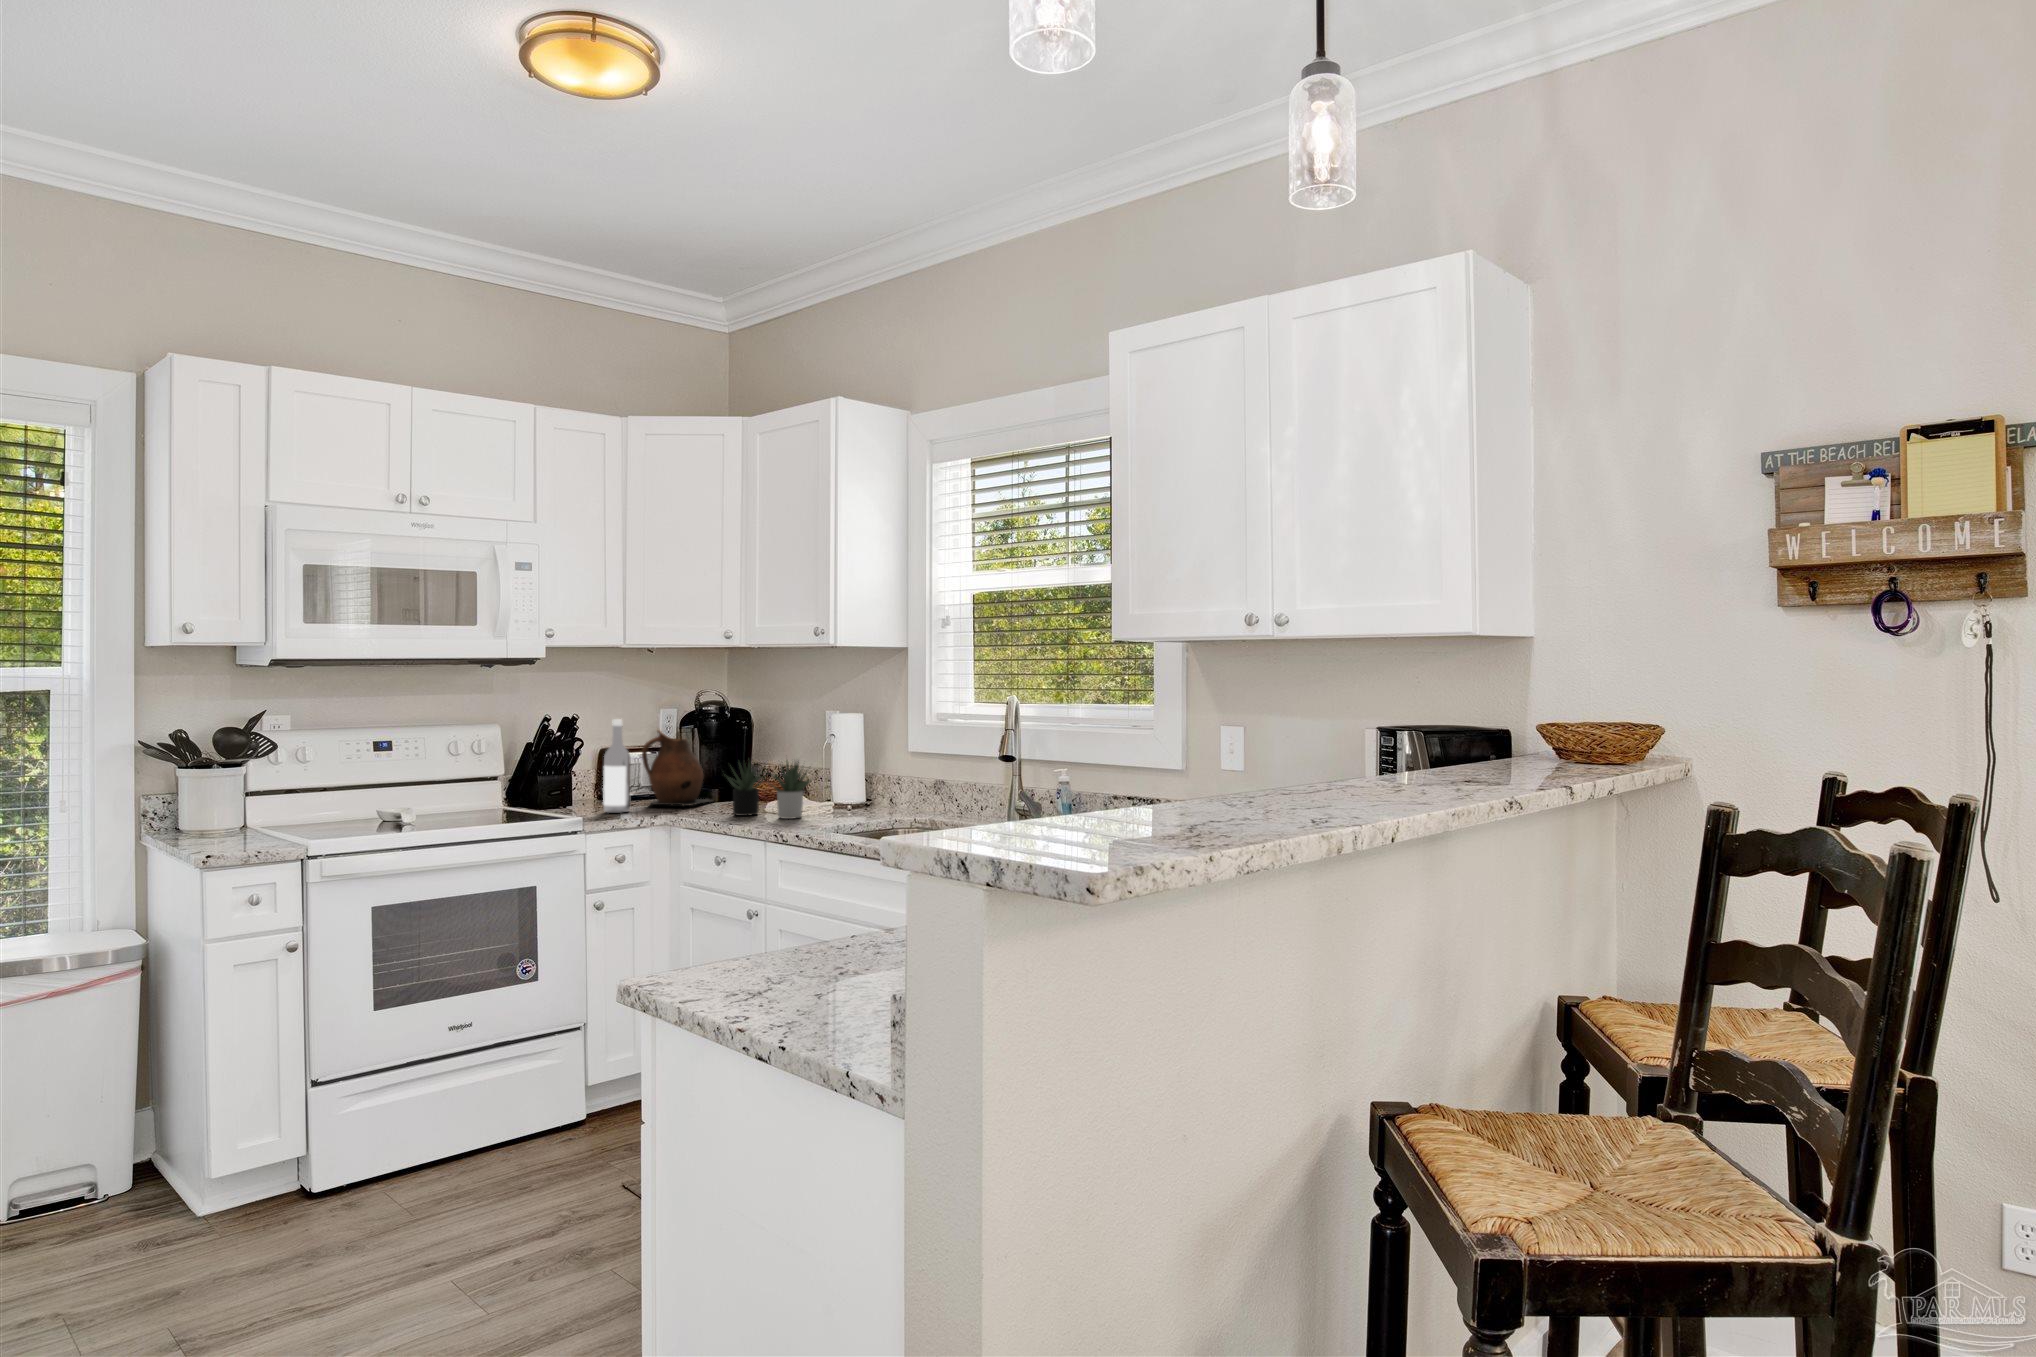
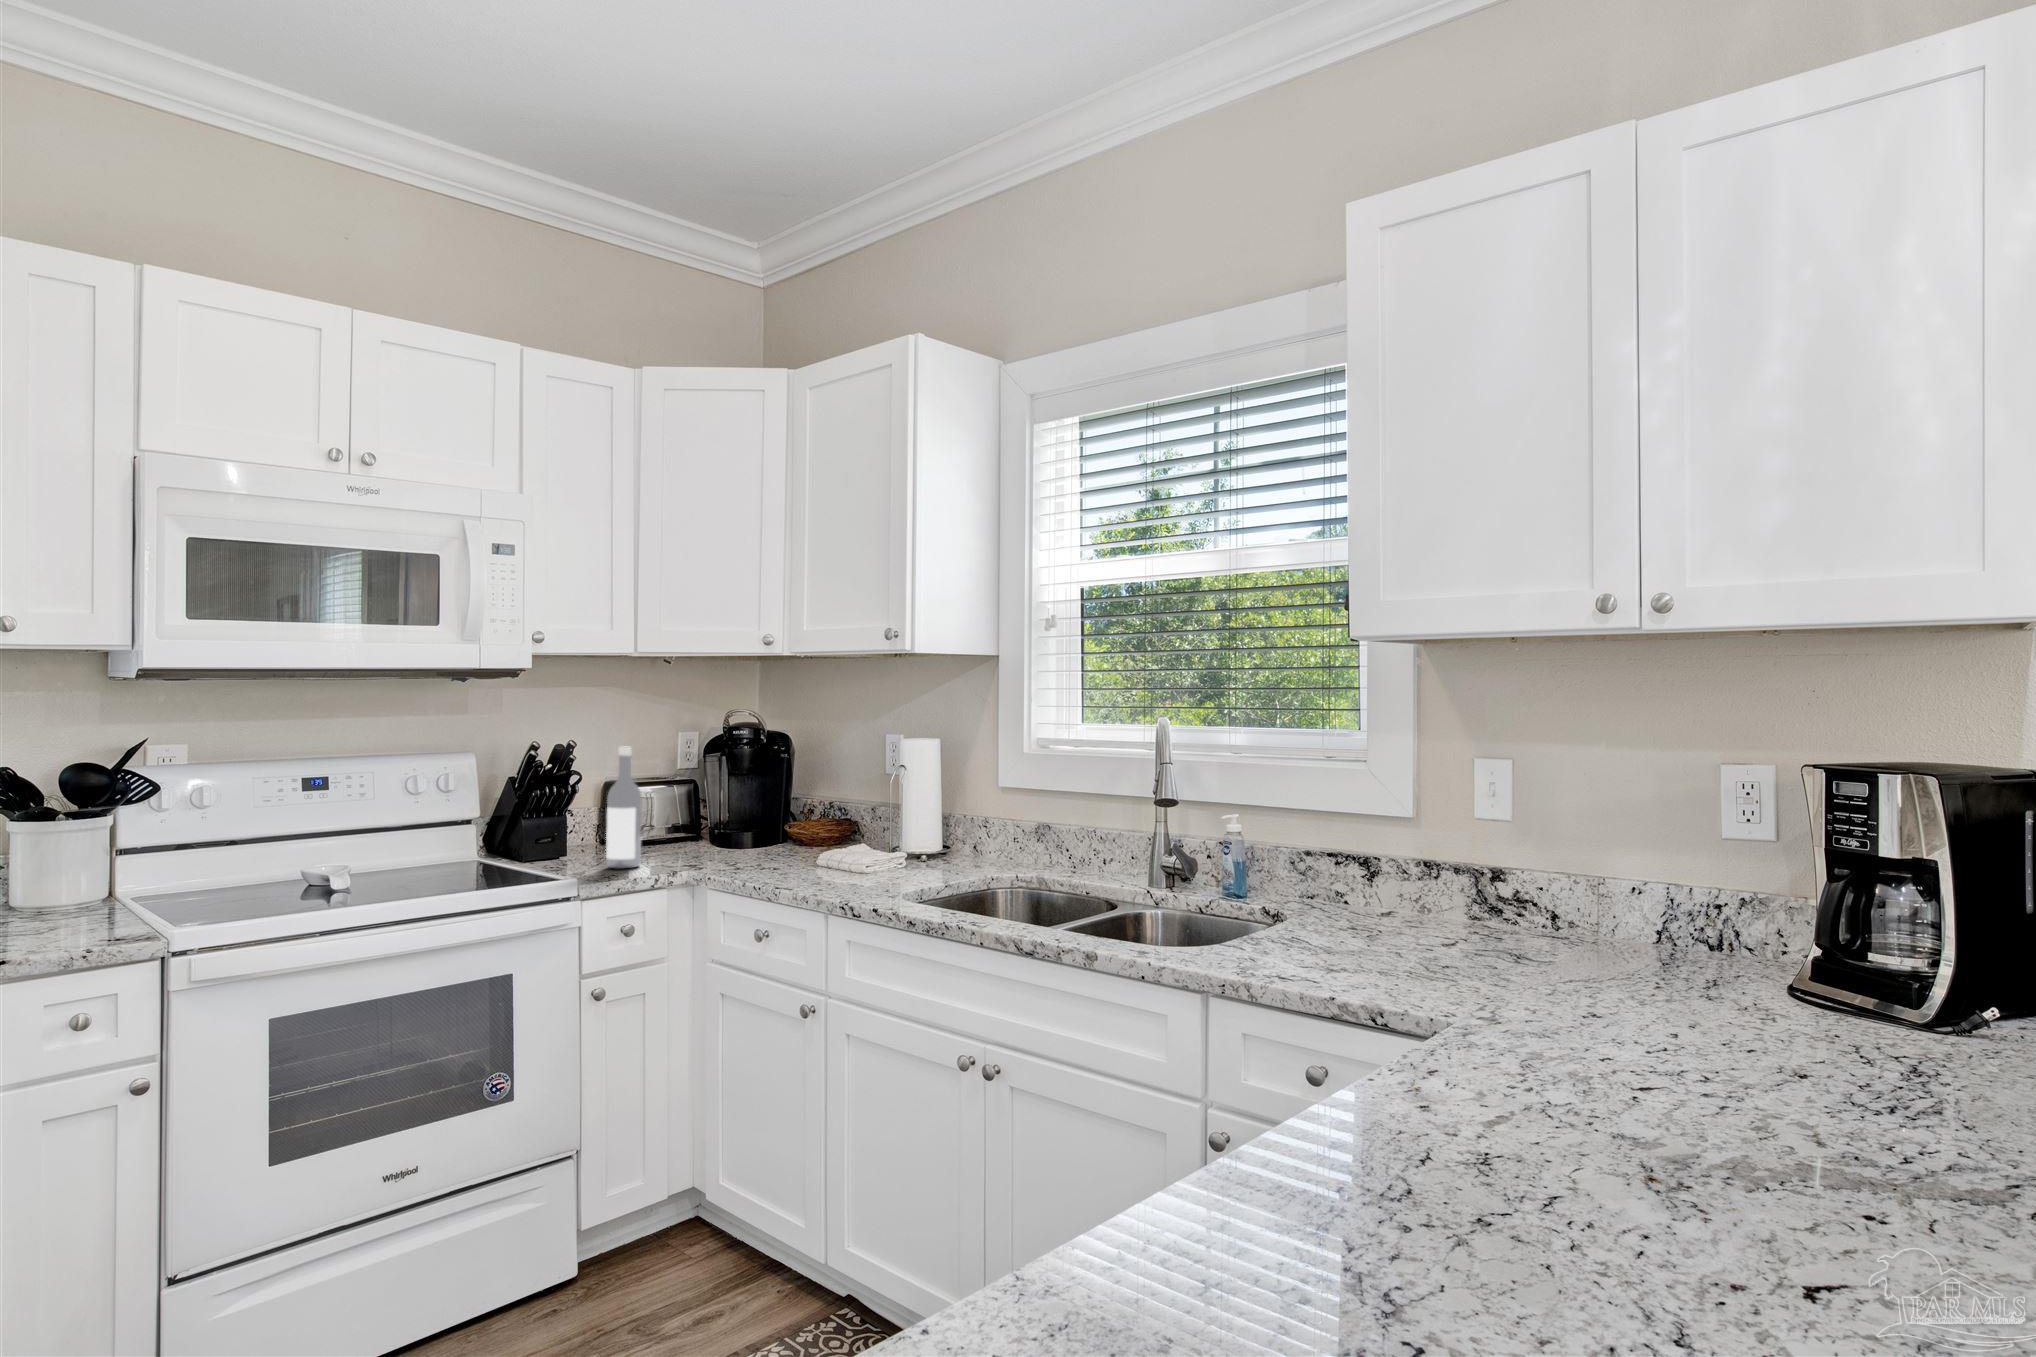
ceramic pitcher: present [642,731,712,806] -> none [656,760,748,859]
succulent plant: present [728,762,812,819] -> none [760,794,888,878]

